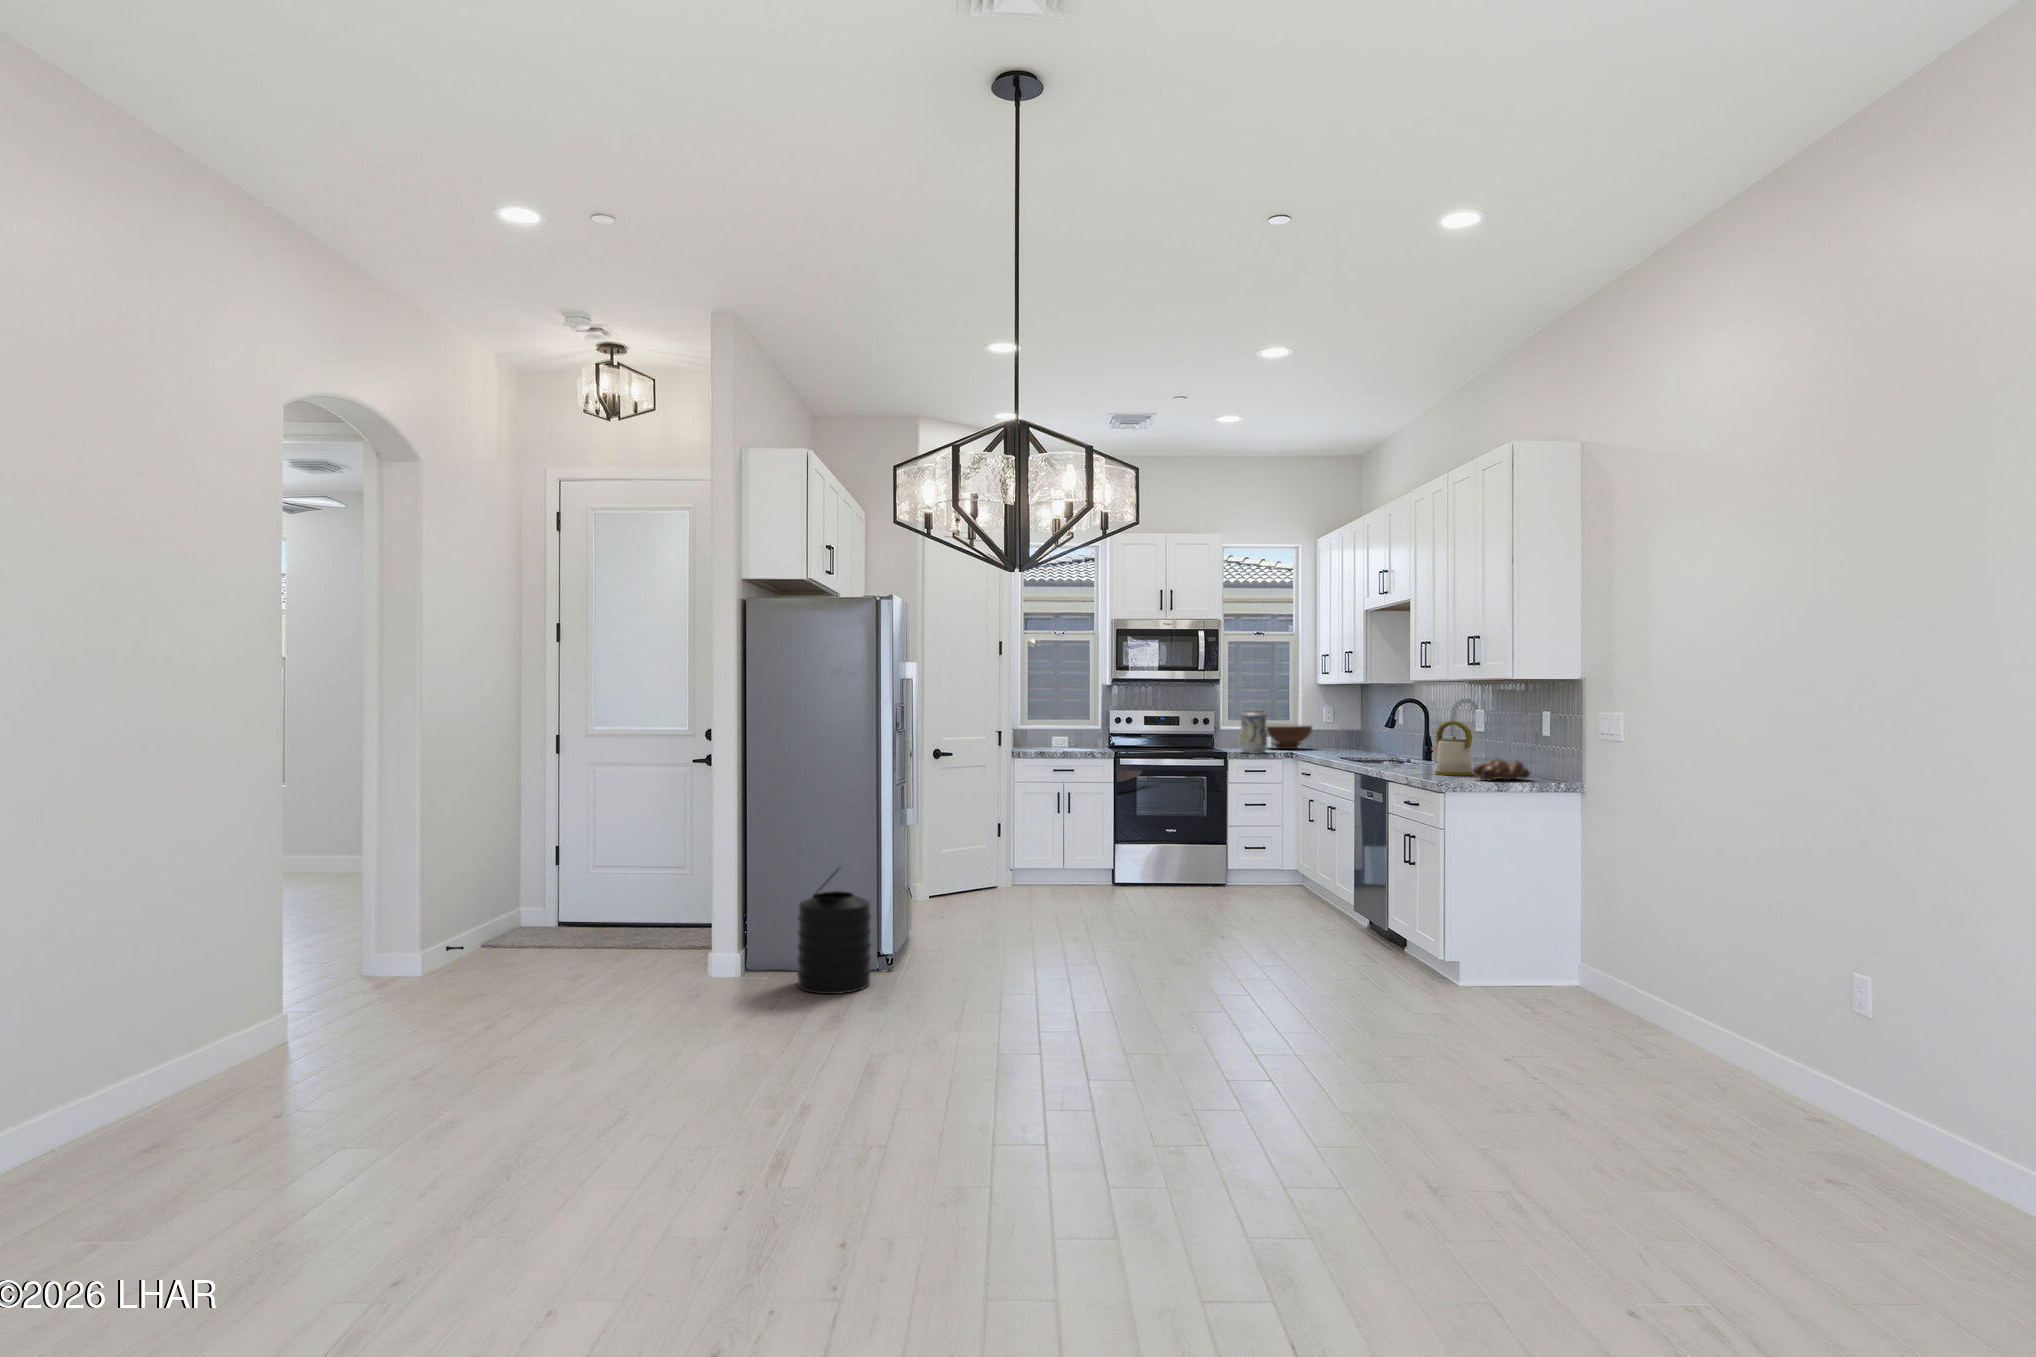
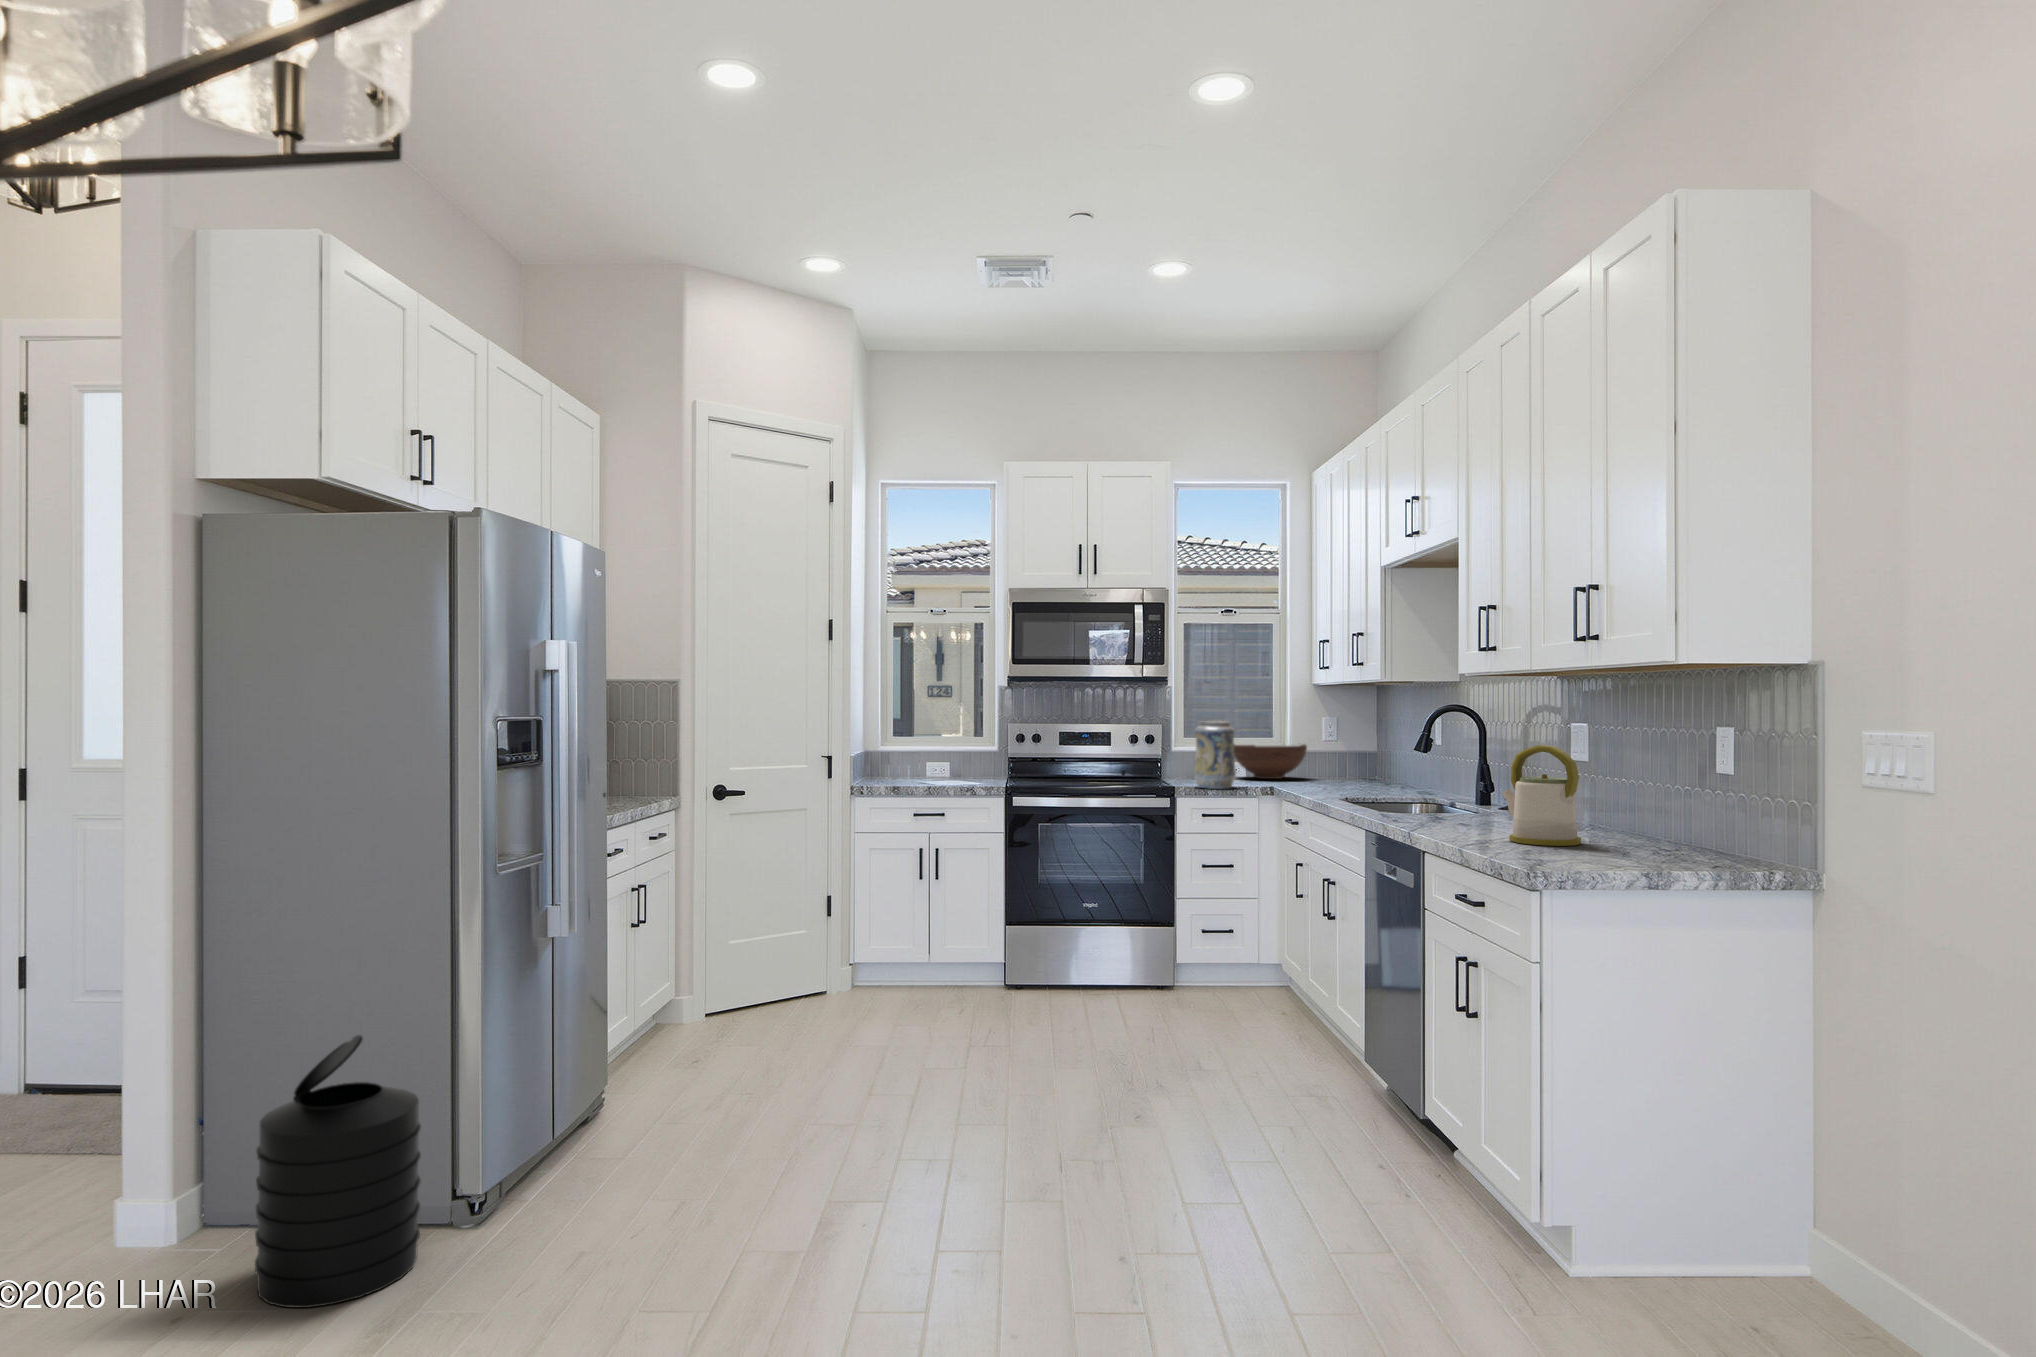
bread loaf: present [1473,759,1530,781] -> none [1587,819,1698,863]

